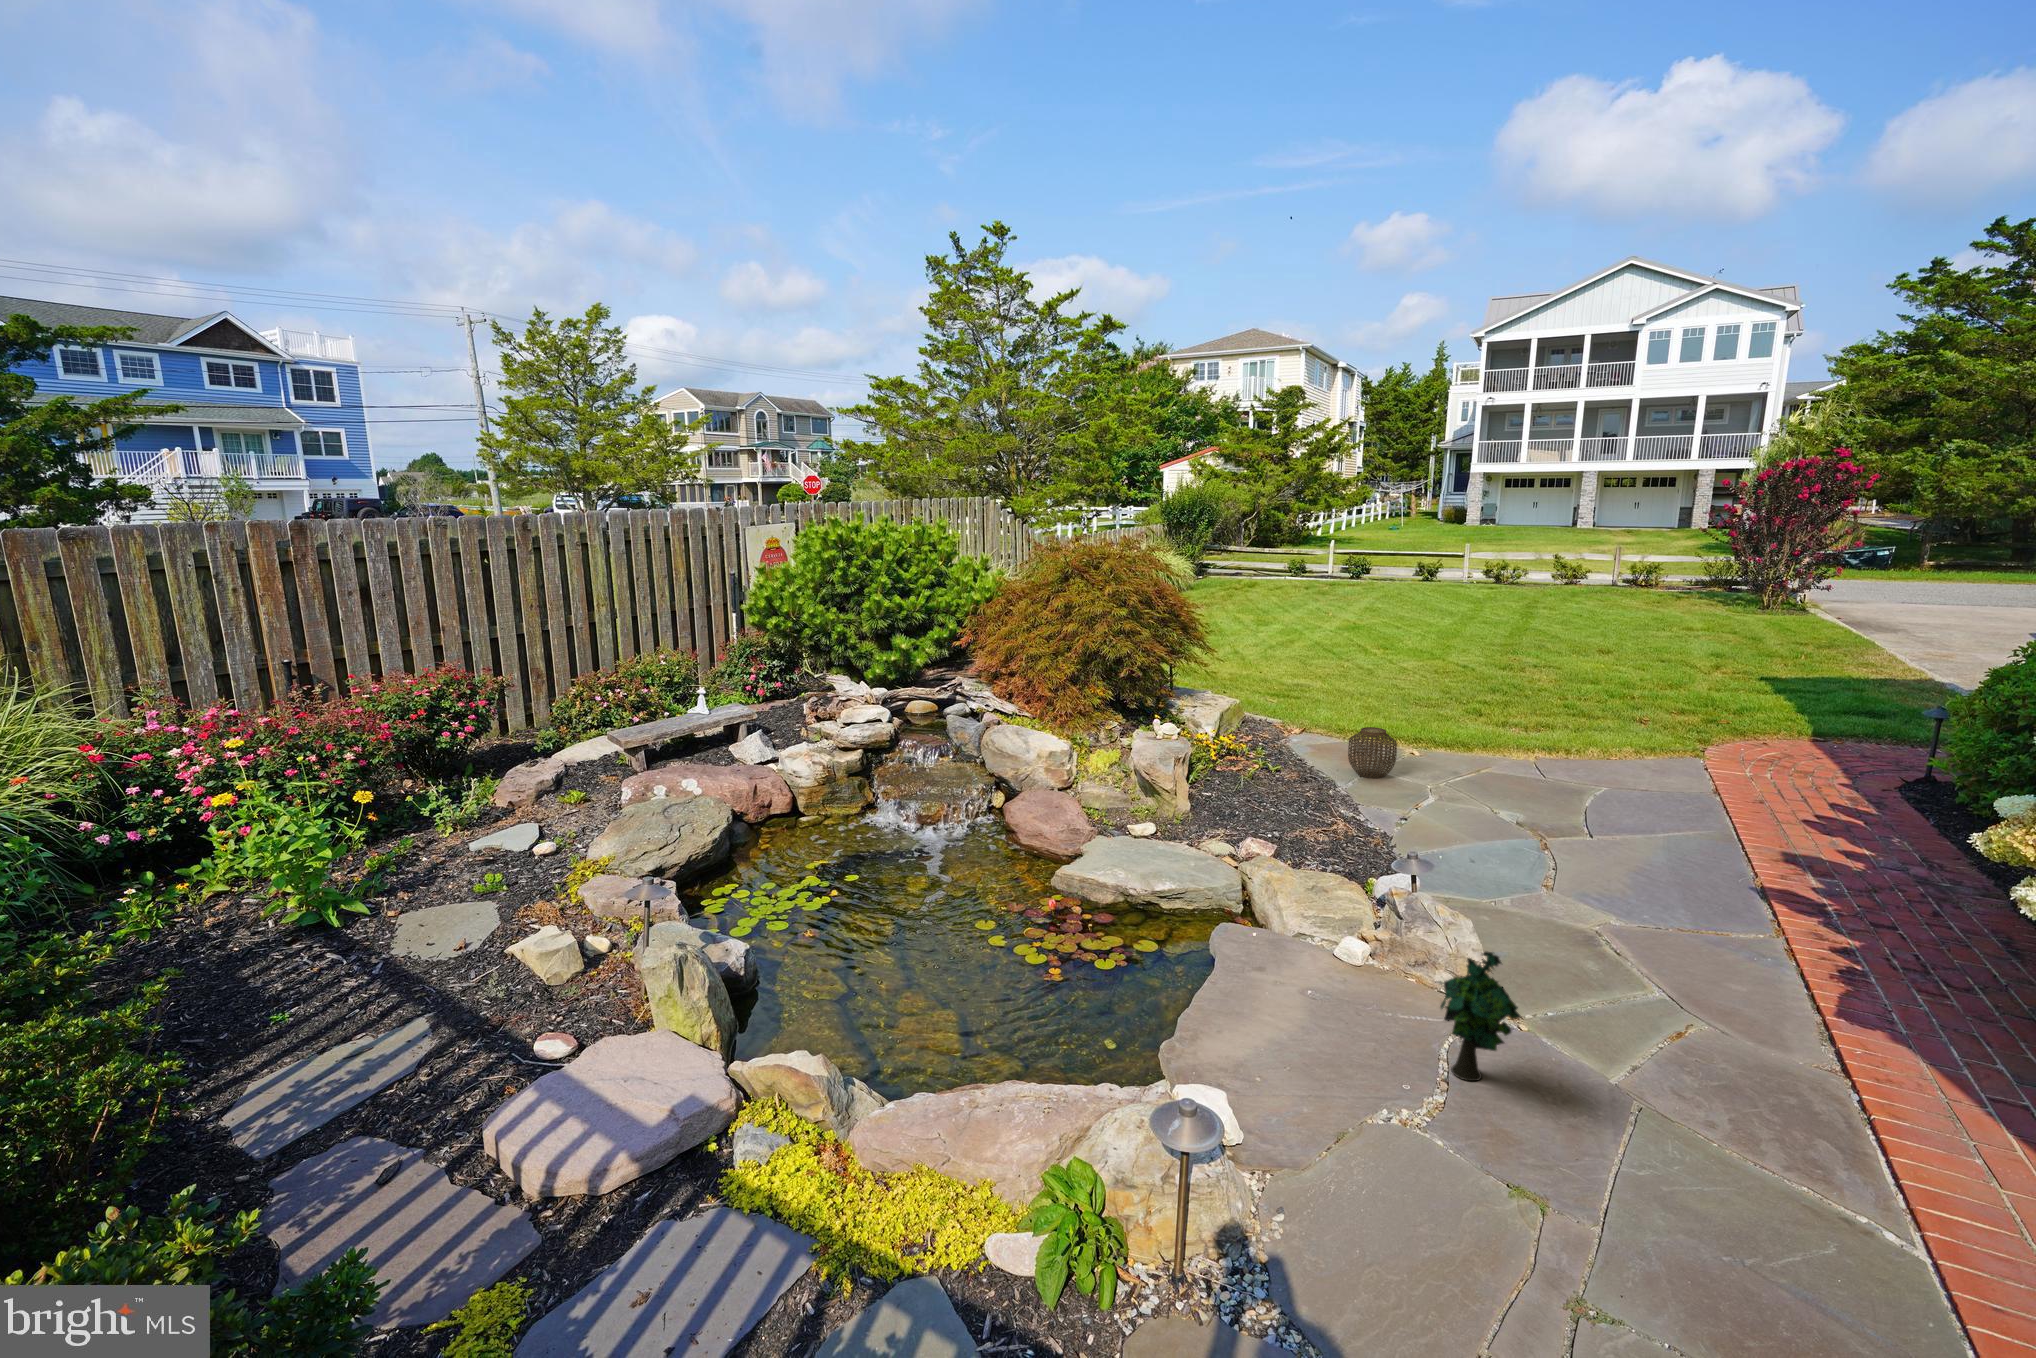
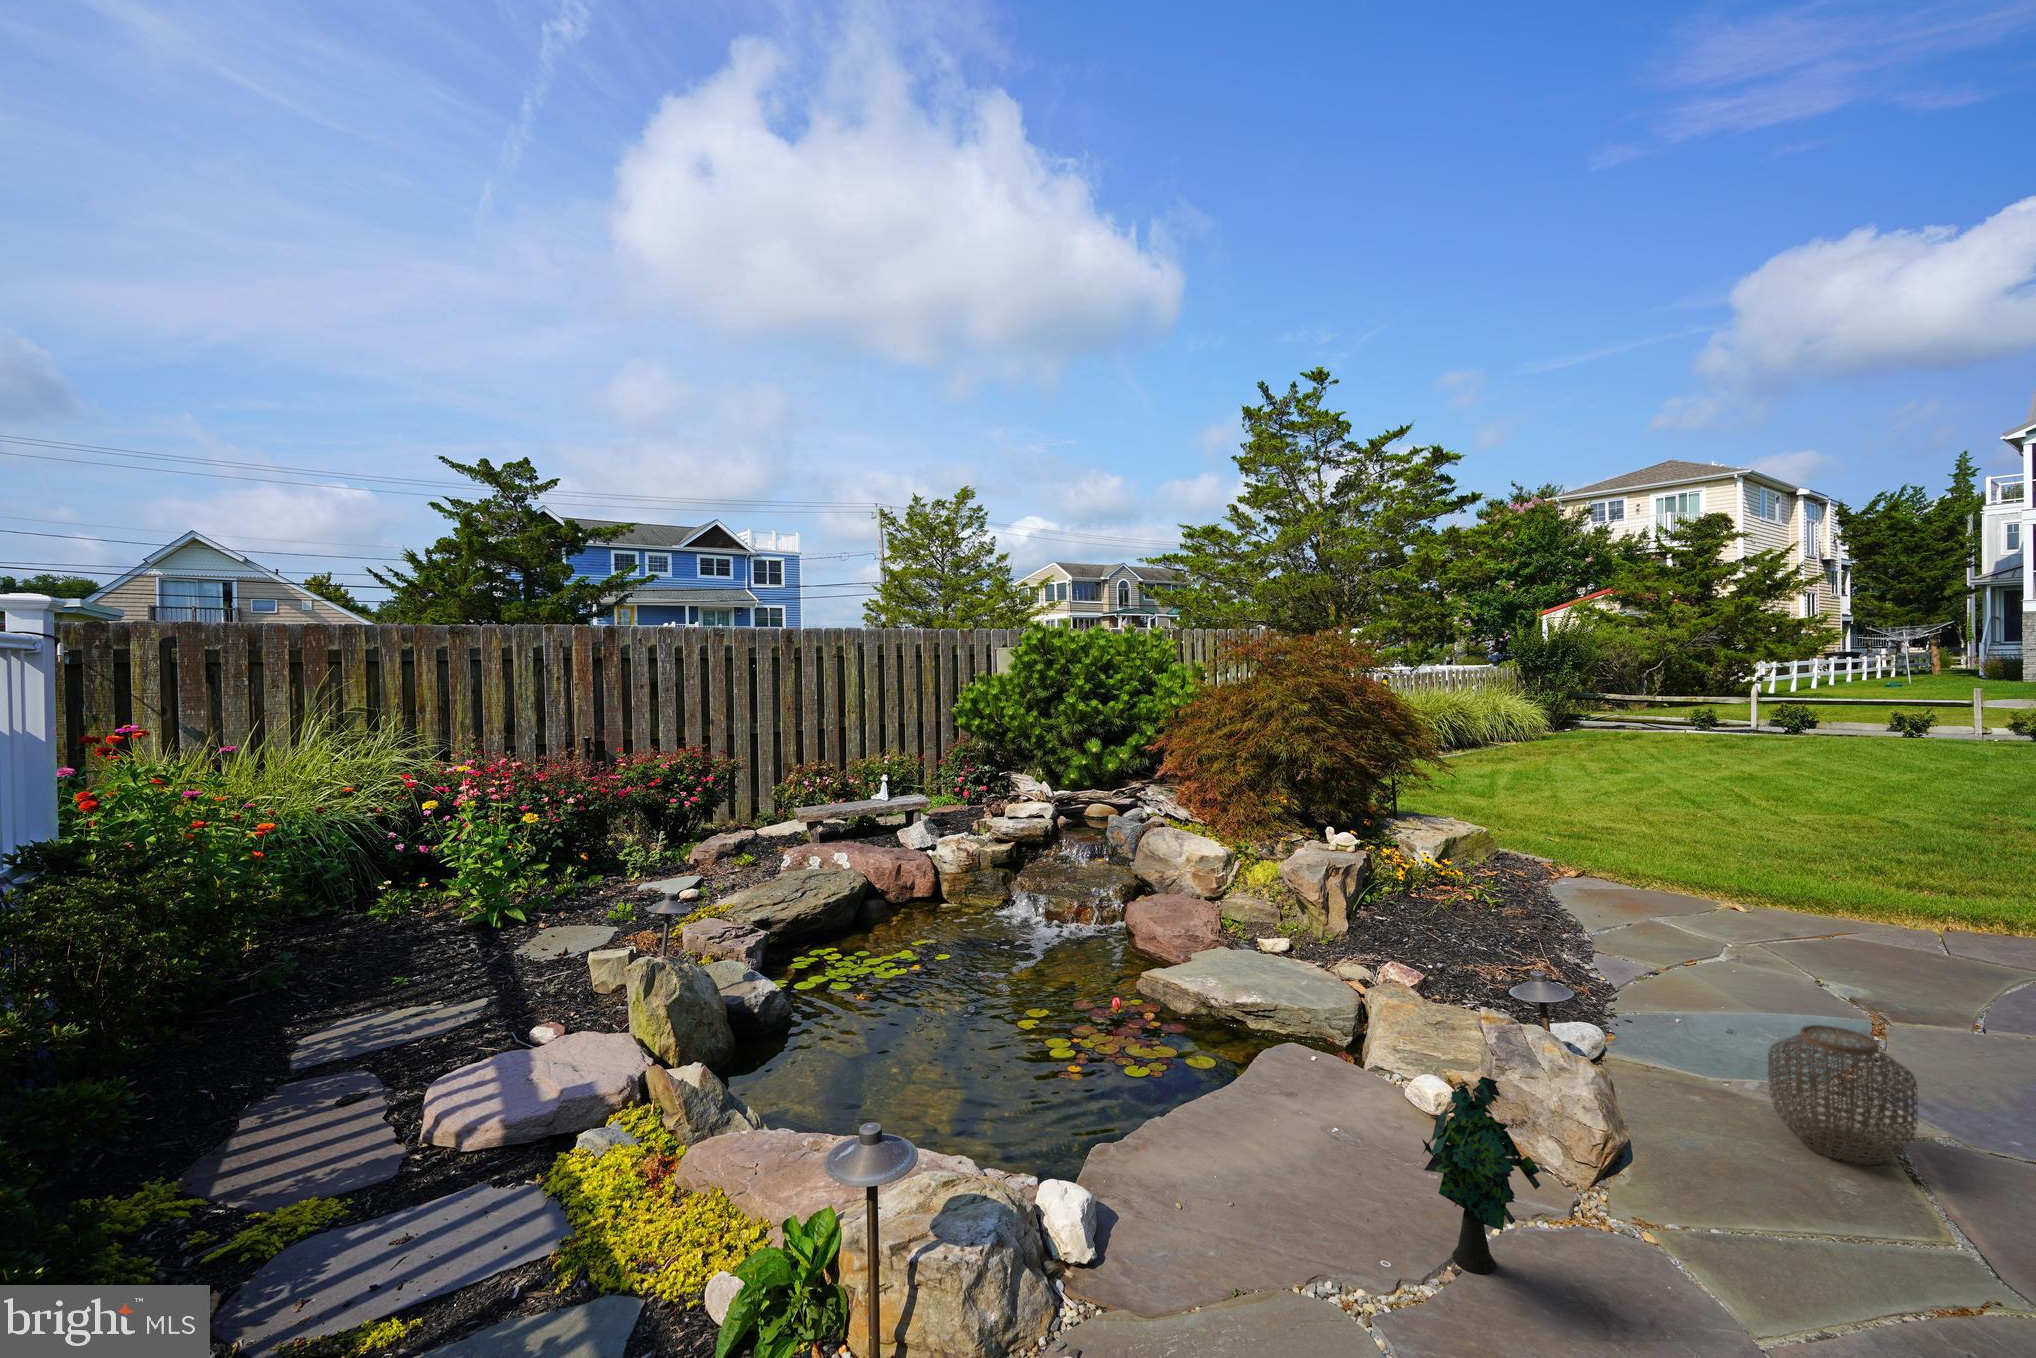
woven basket: present [1348,727,1397,778] -> present [1768,1025,1918,1165]

